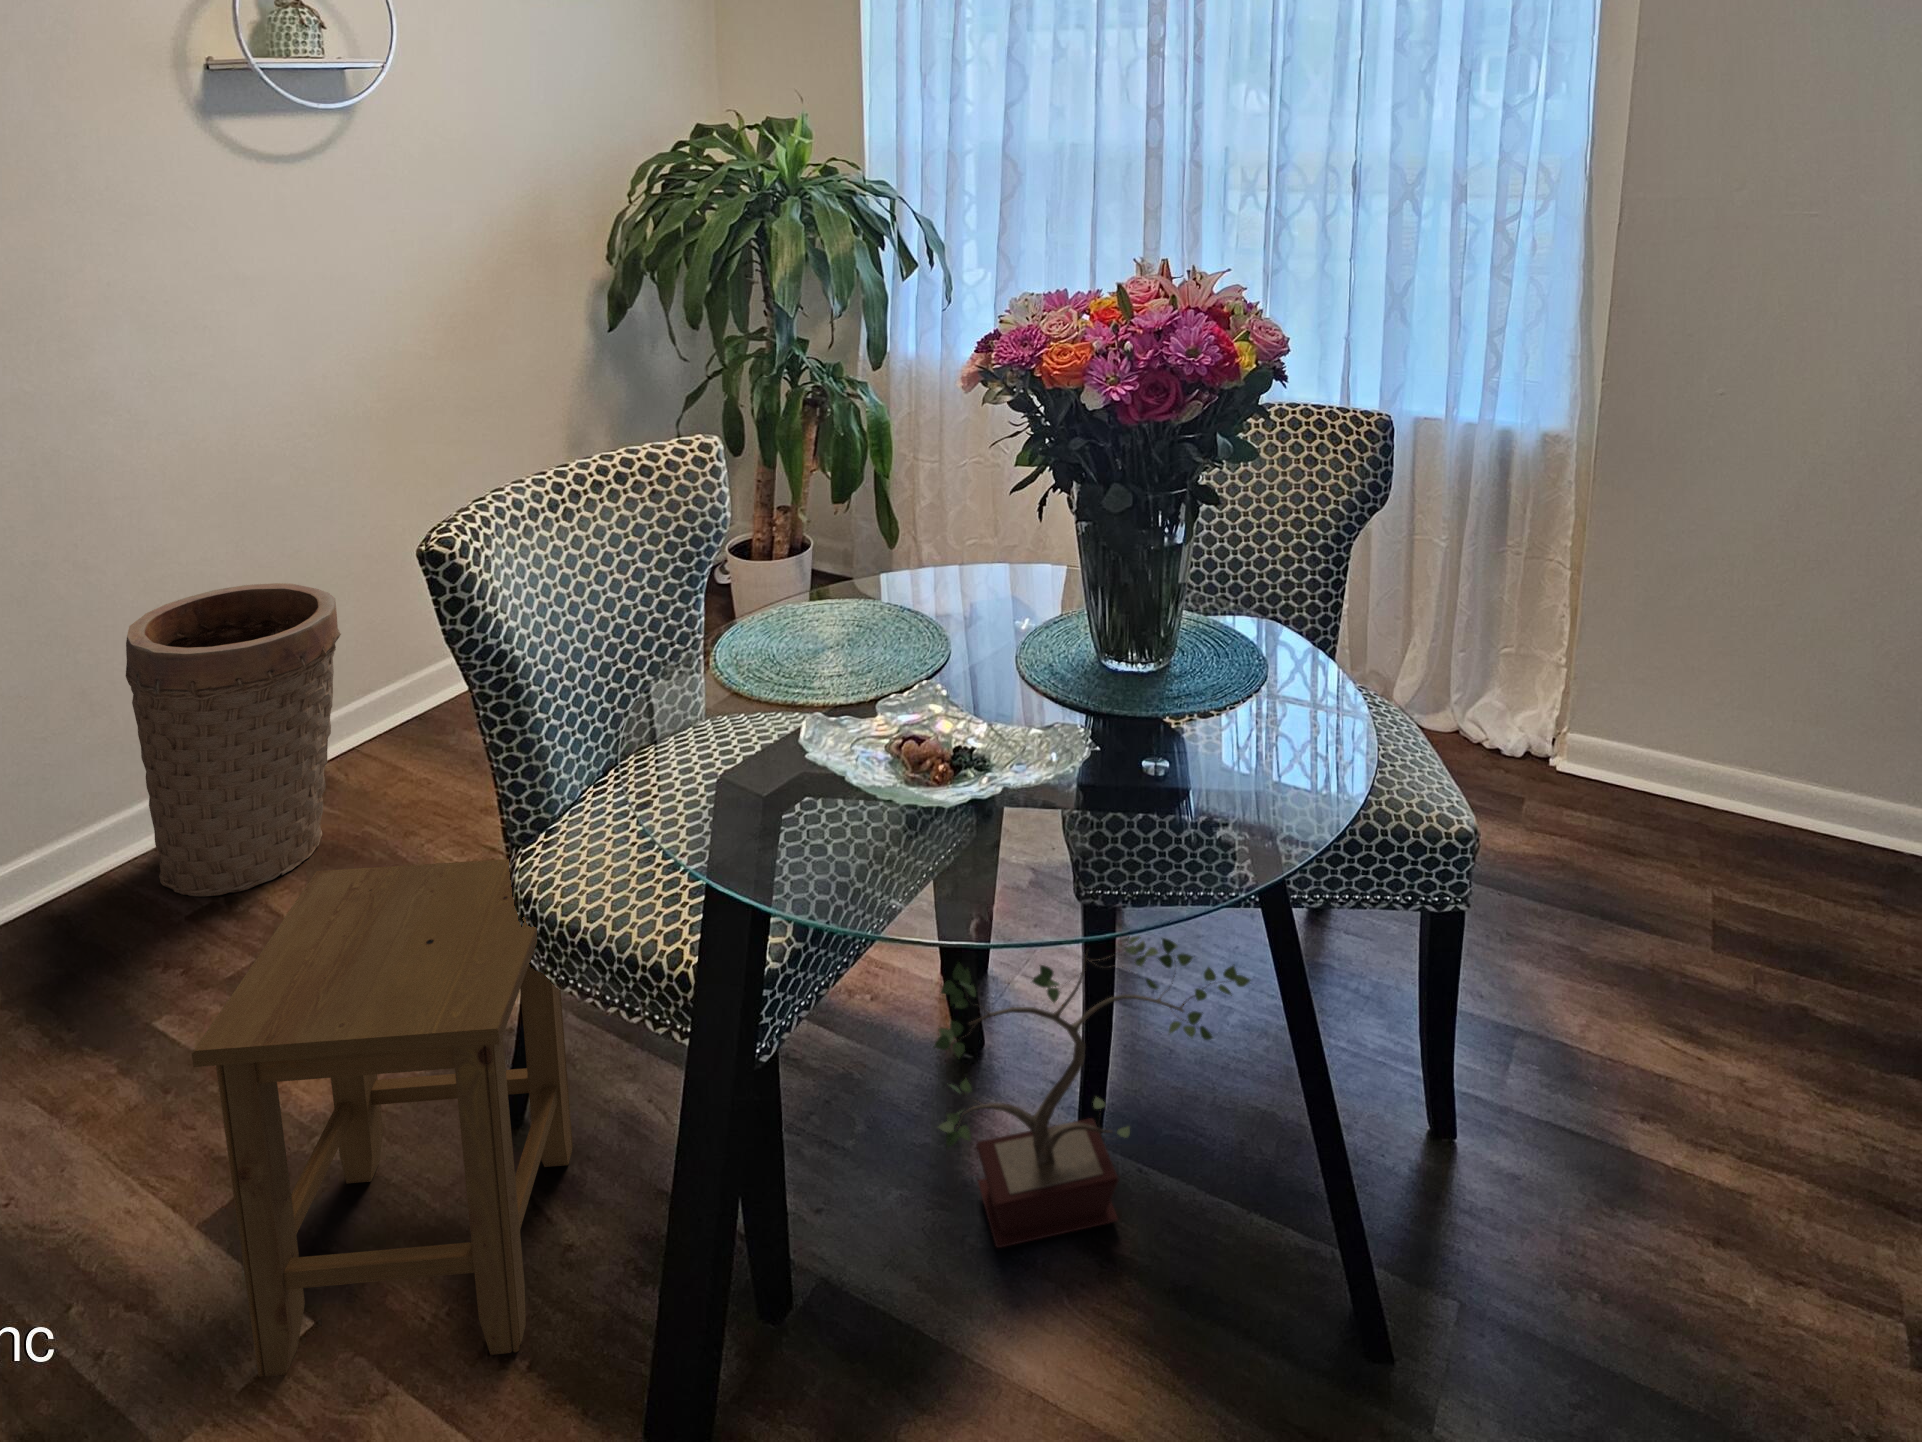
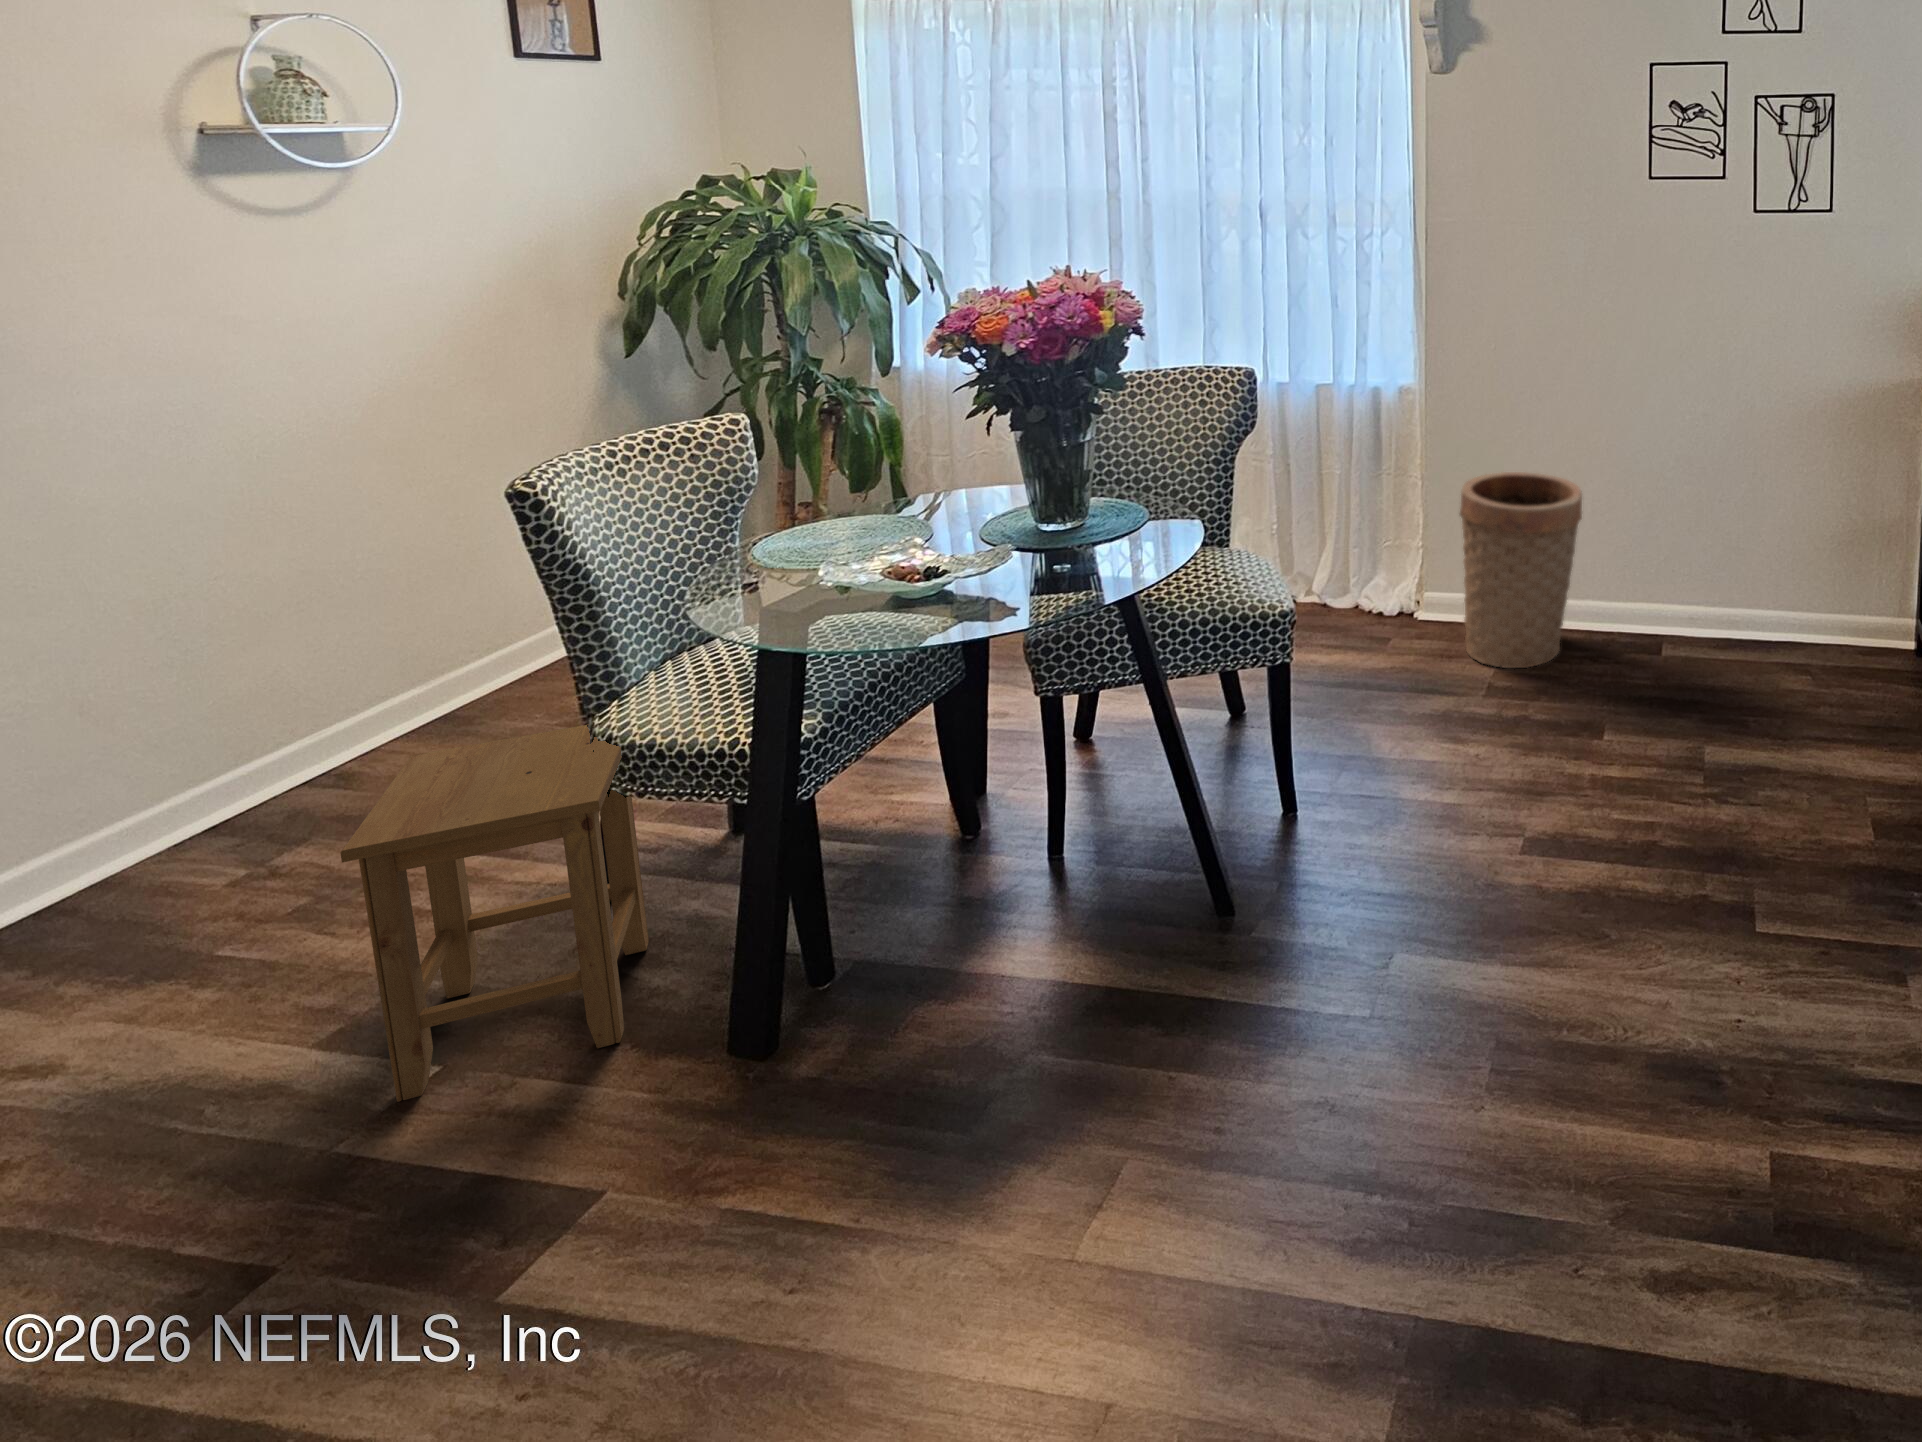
basket: present [126,583,341,896] -> present [1460,472,1582,668]
potted plant: present [933,936,1250,1248] -> none [929,676,1150,918]

